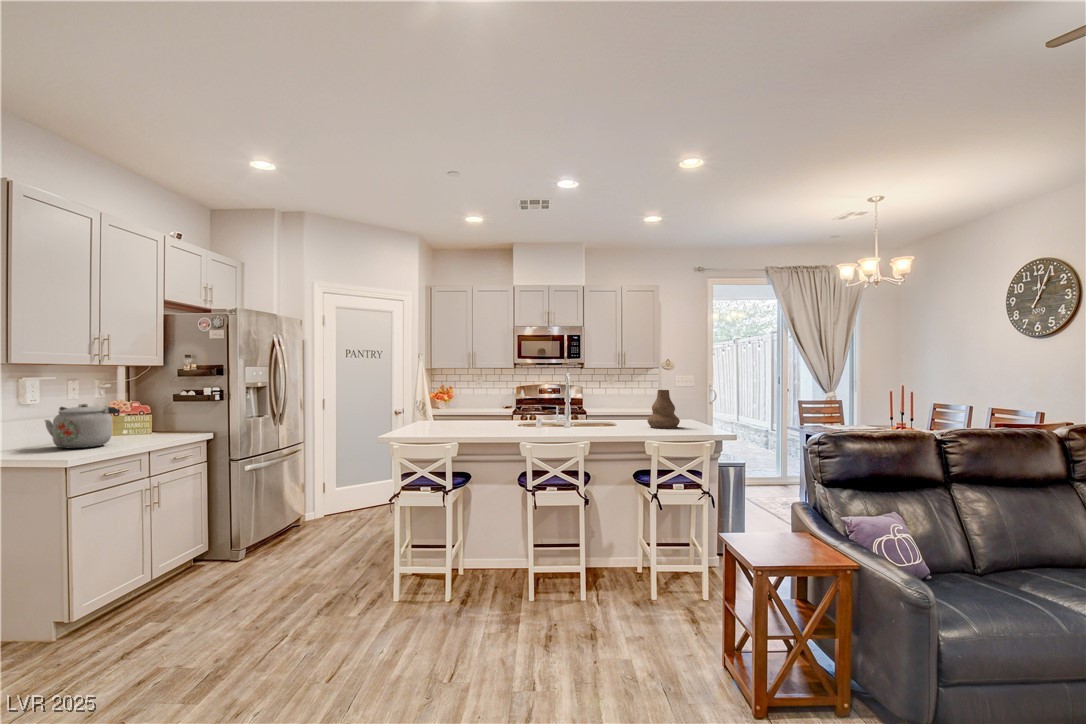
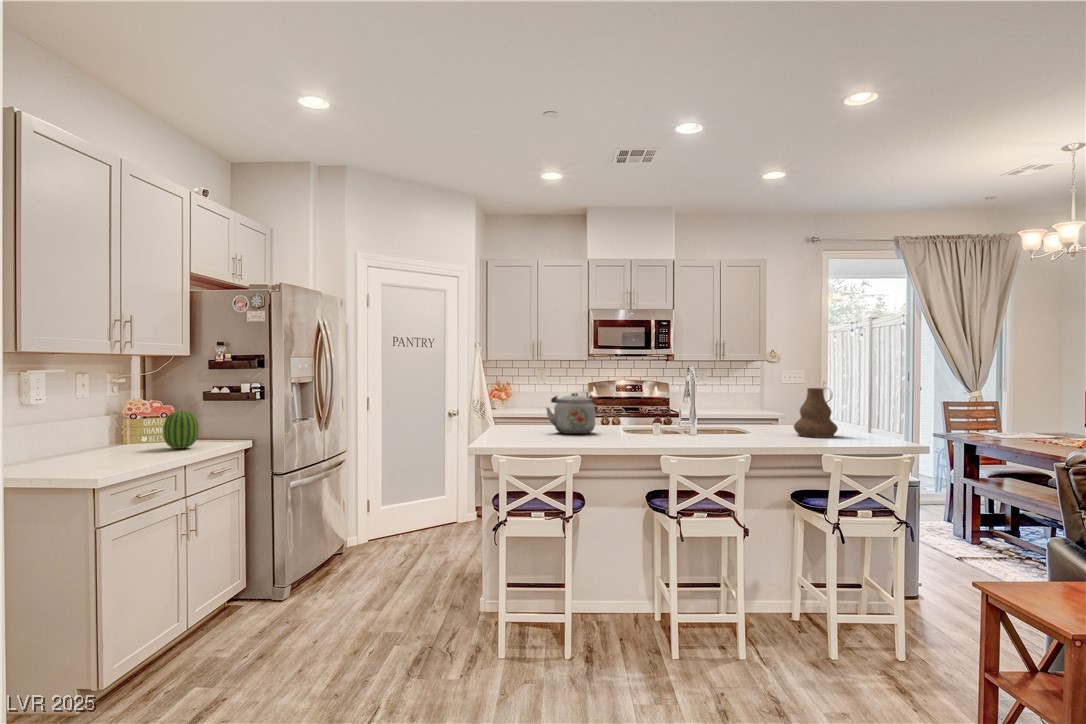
kettle: present [45,404,120,448] -> present [546,393,595,434]
fruit: none [135,408,165,439] -> present [163,411,199,449]

